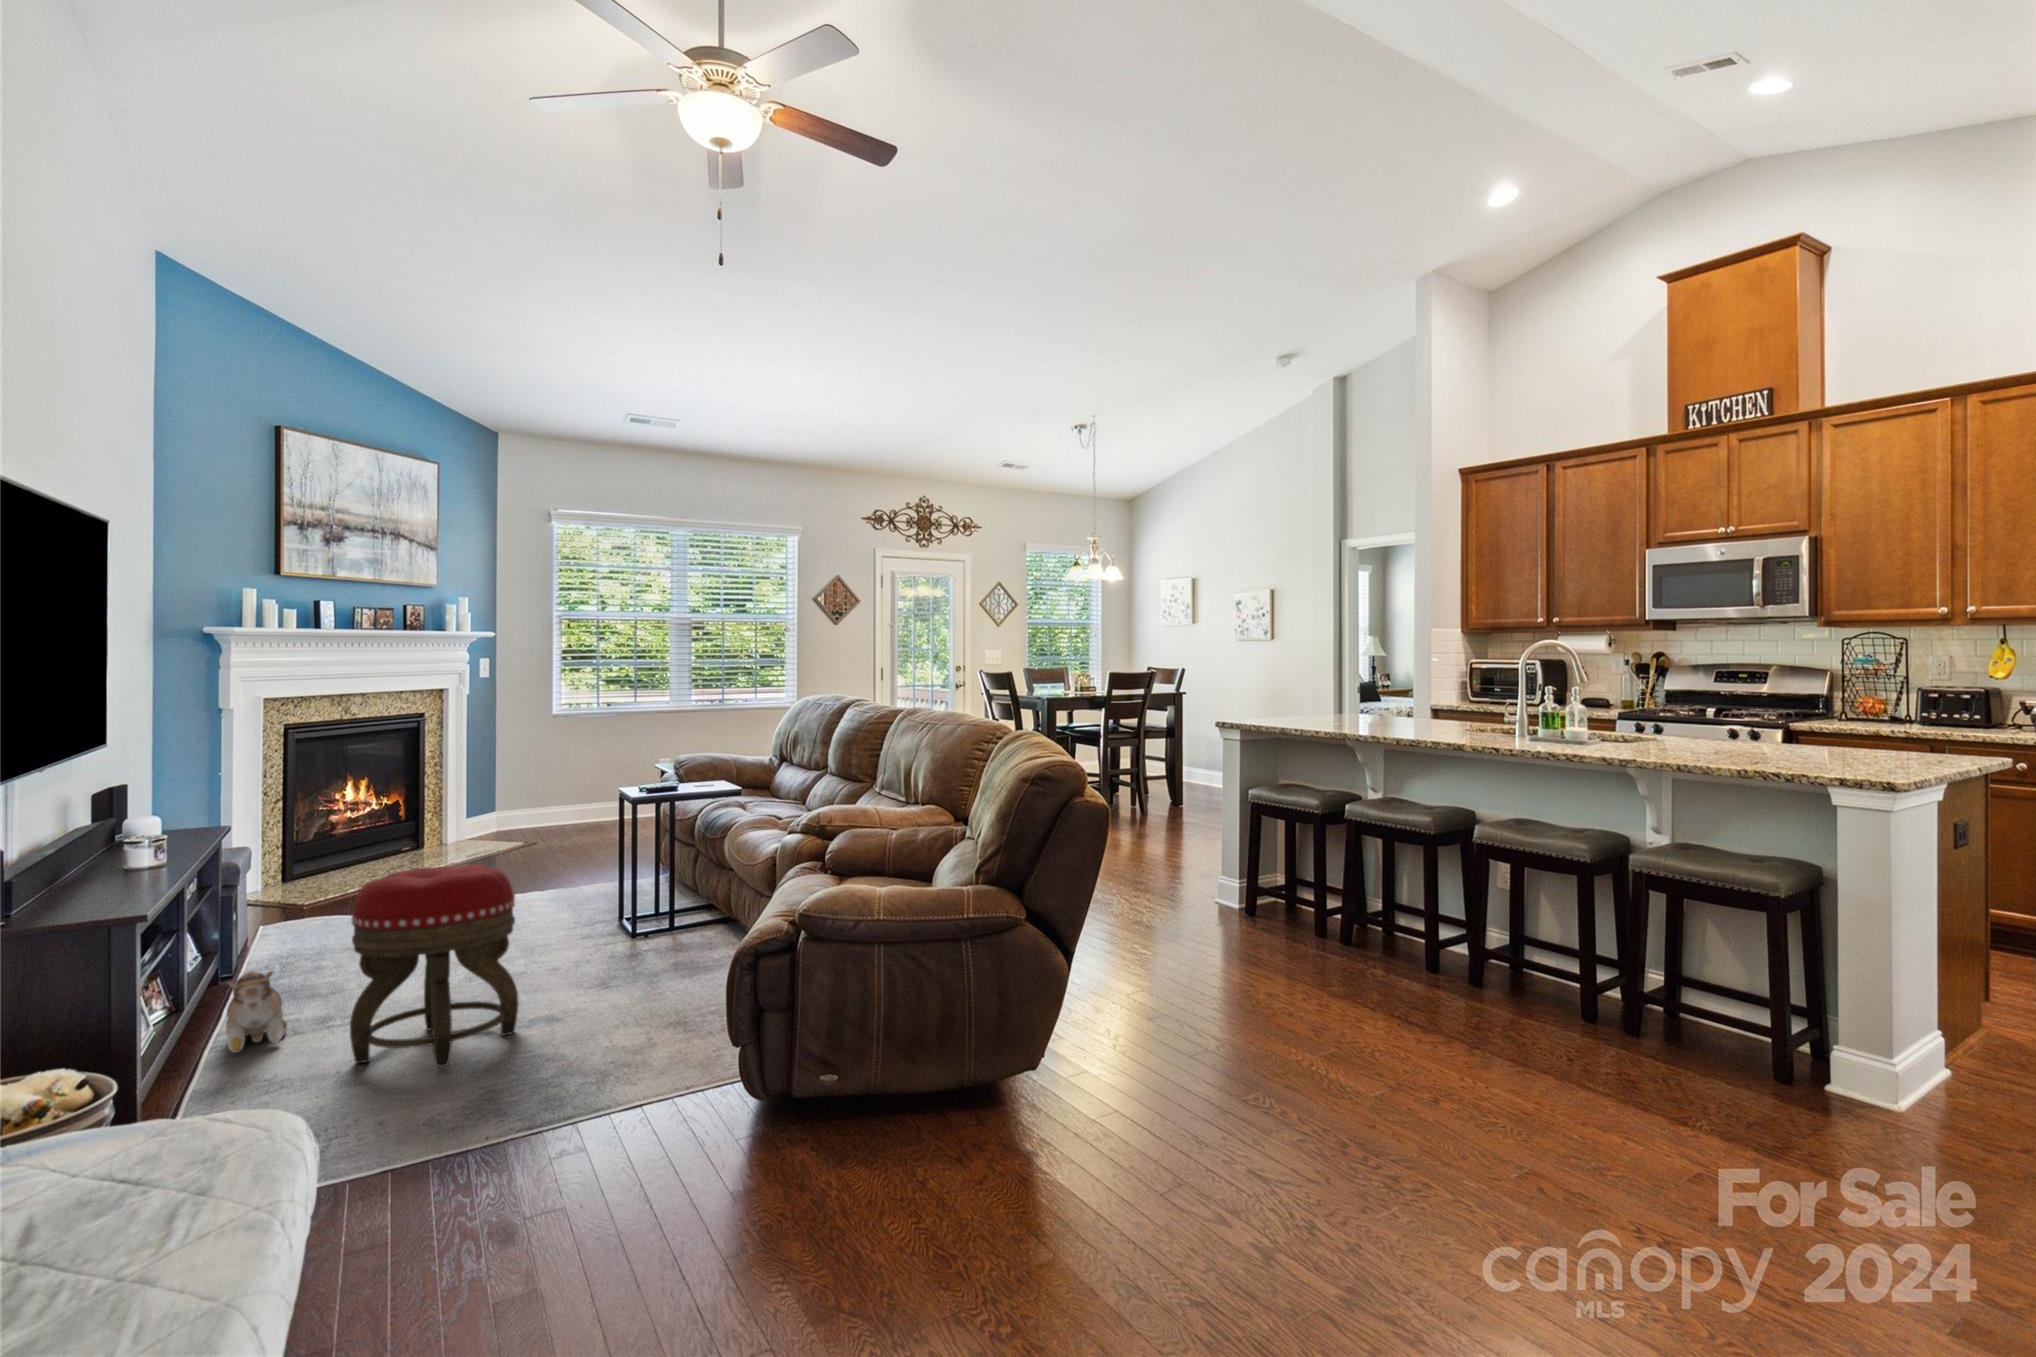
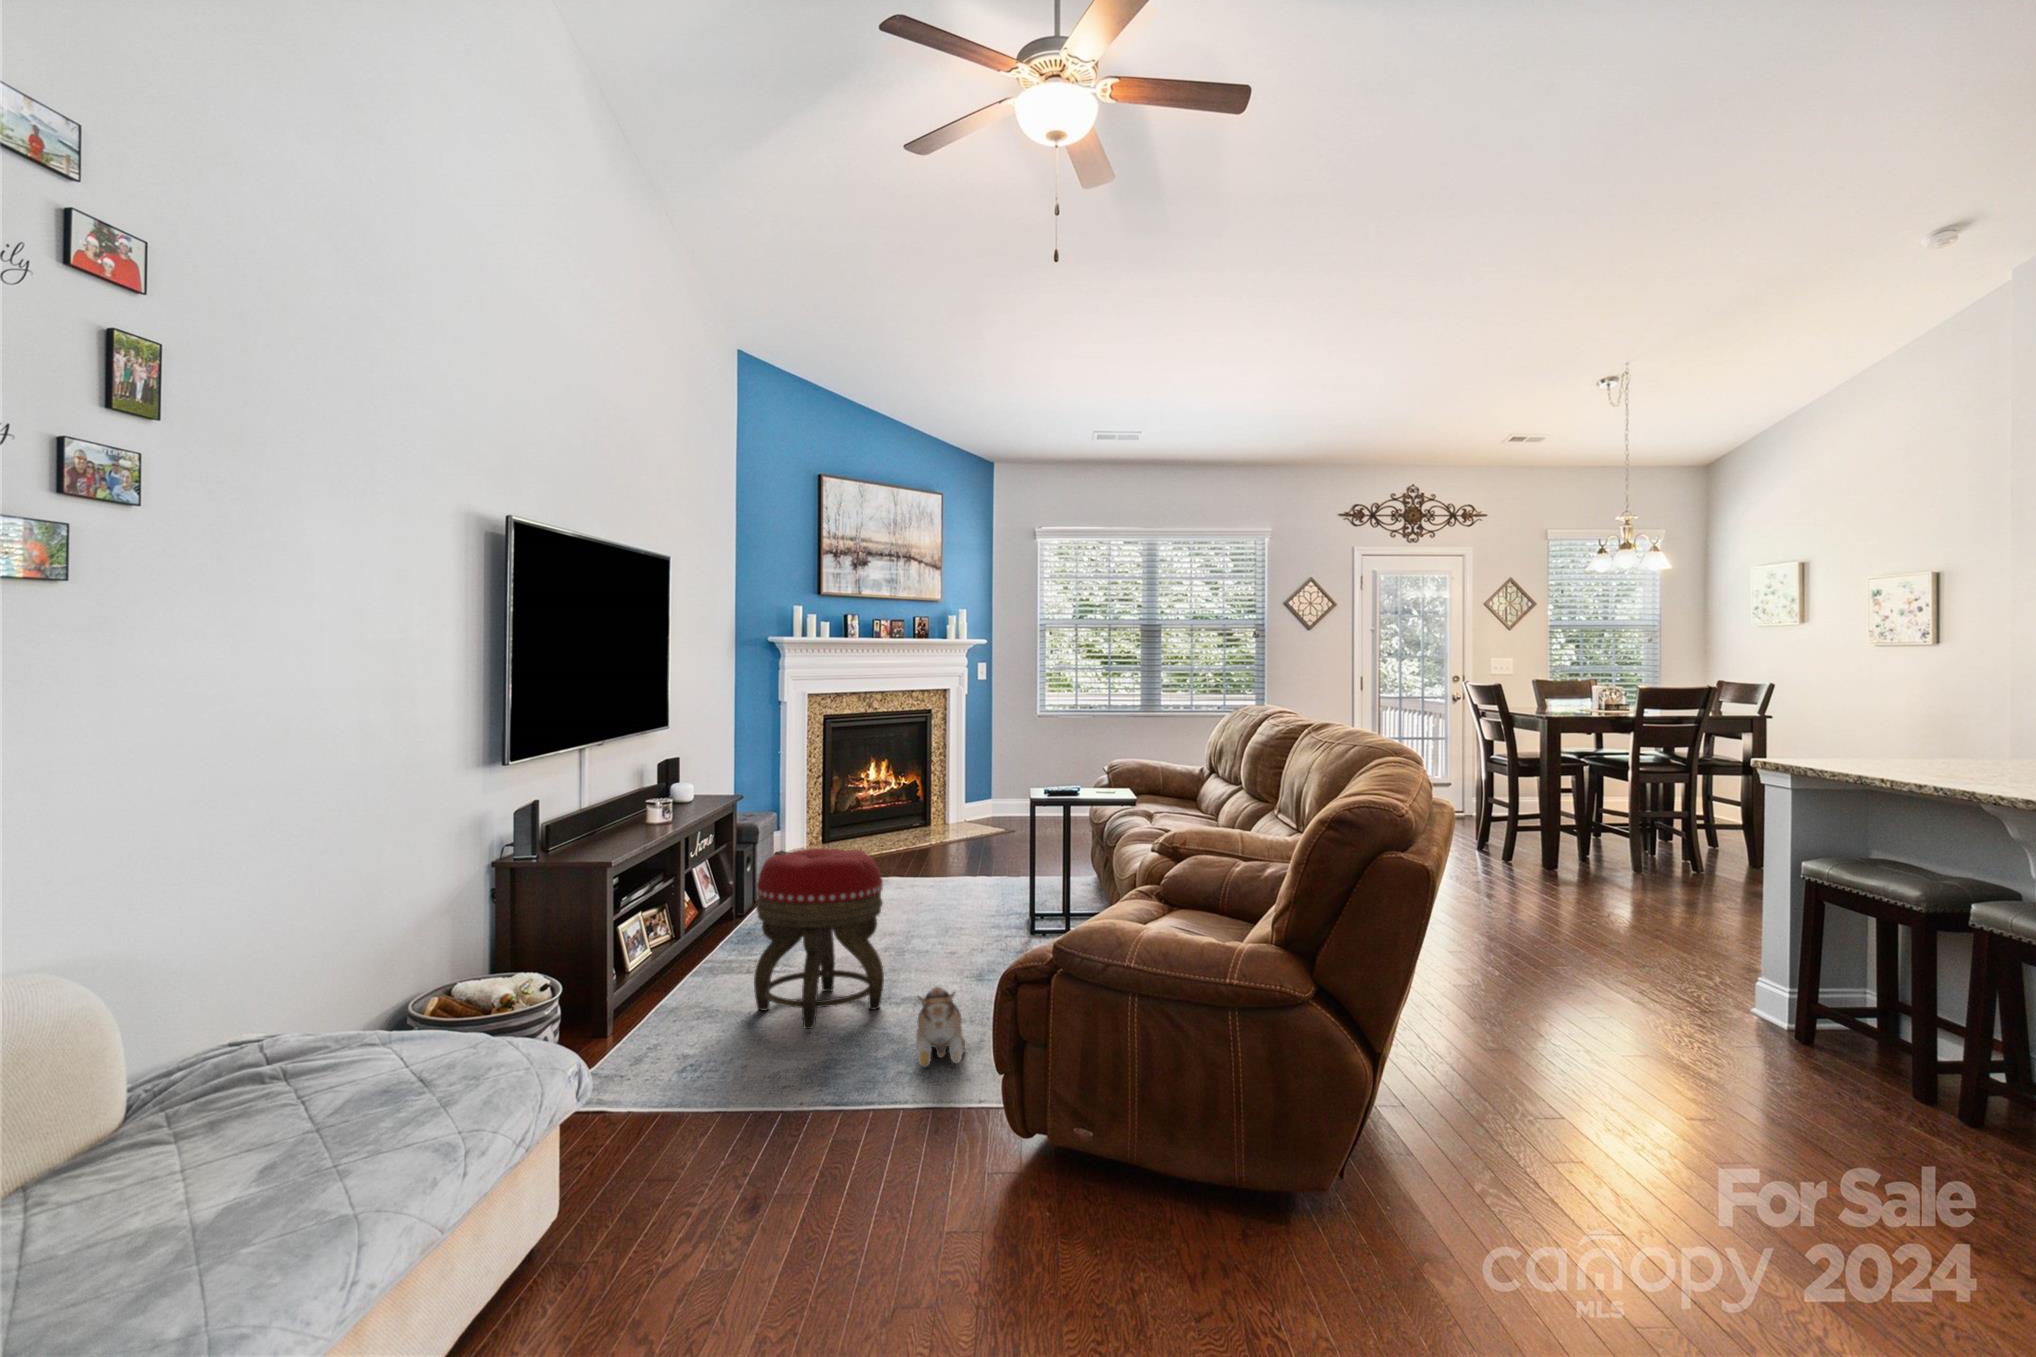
plush toy: present [226,971,287,1053] -> present [916,987,965,1067]

